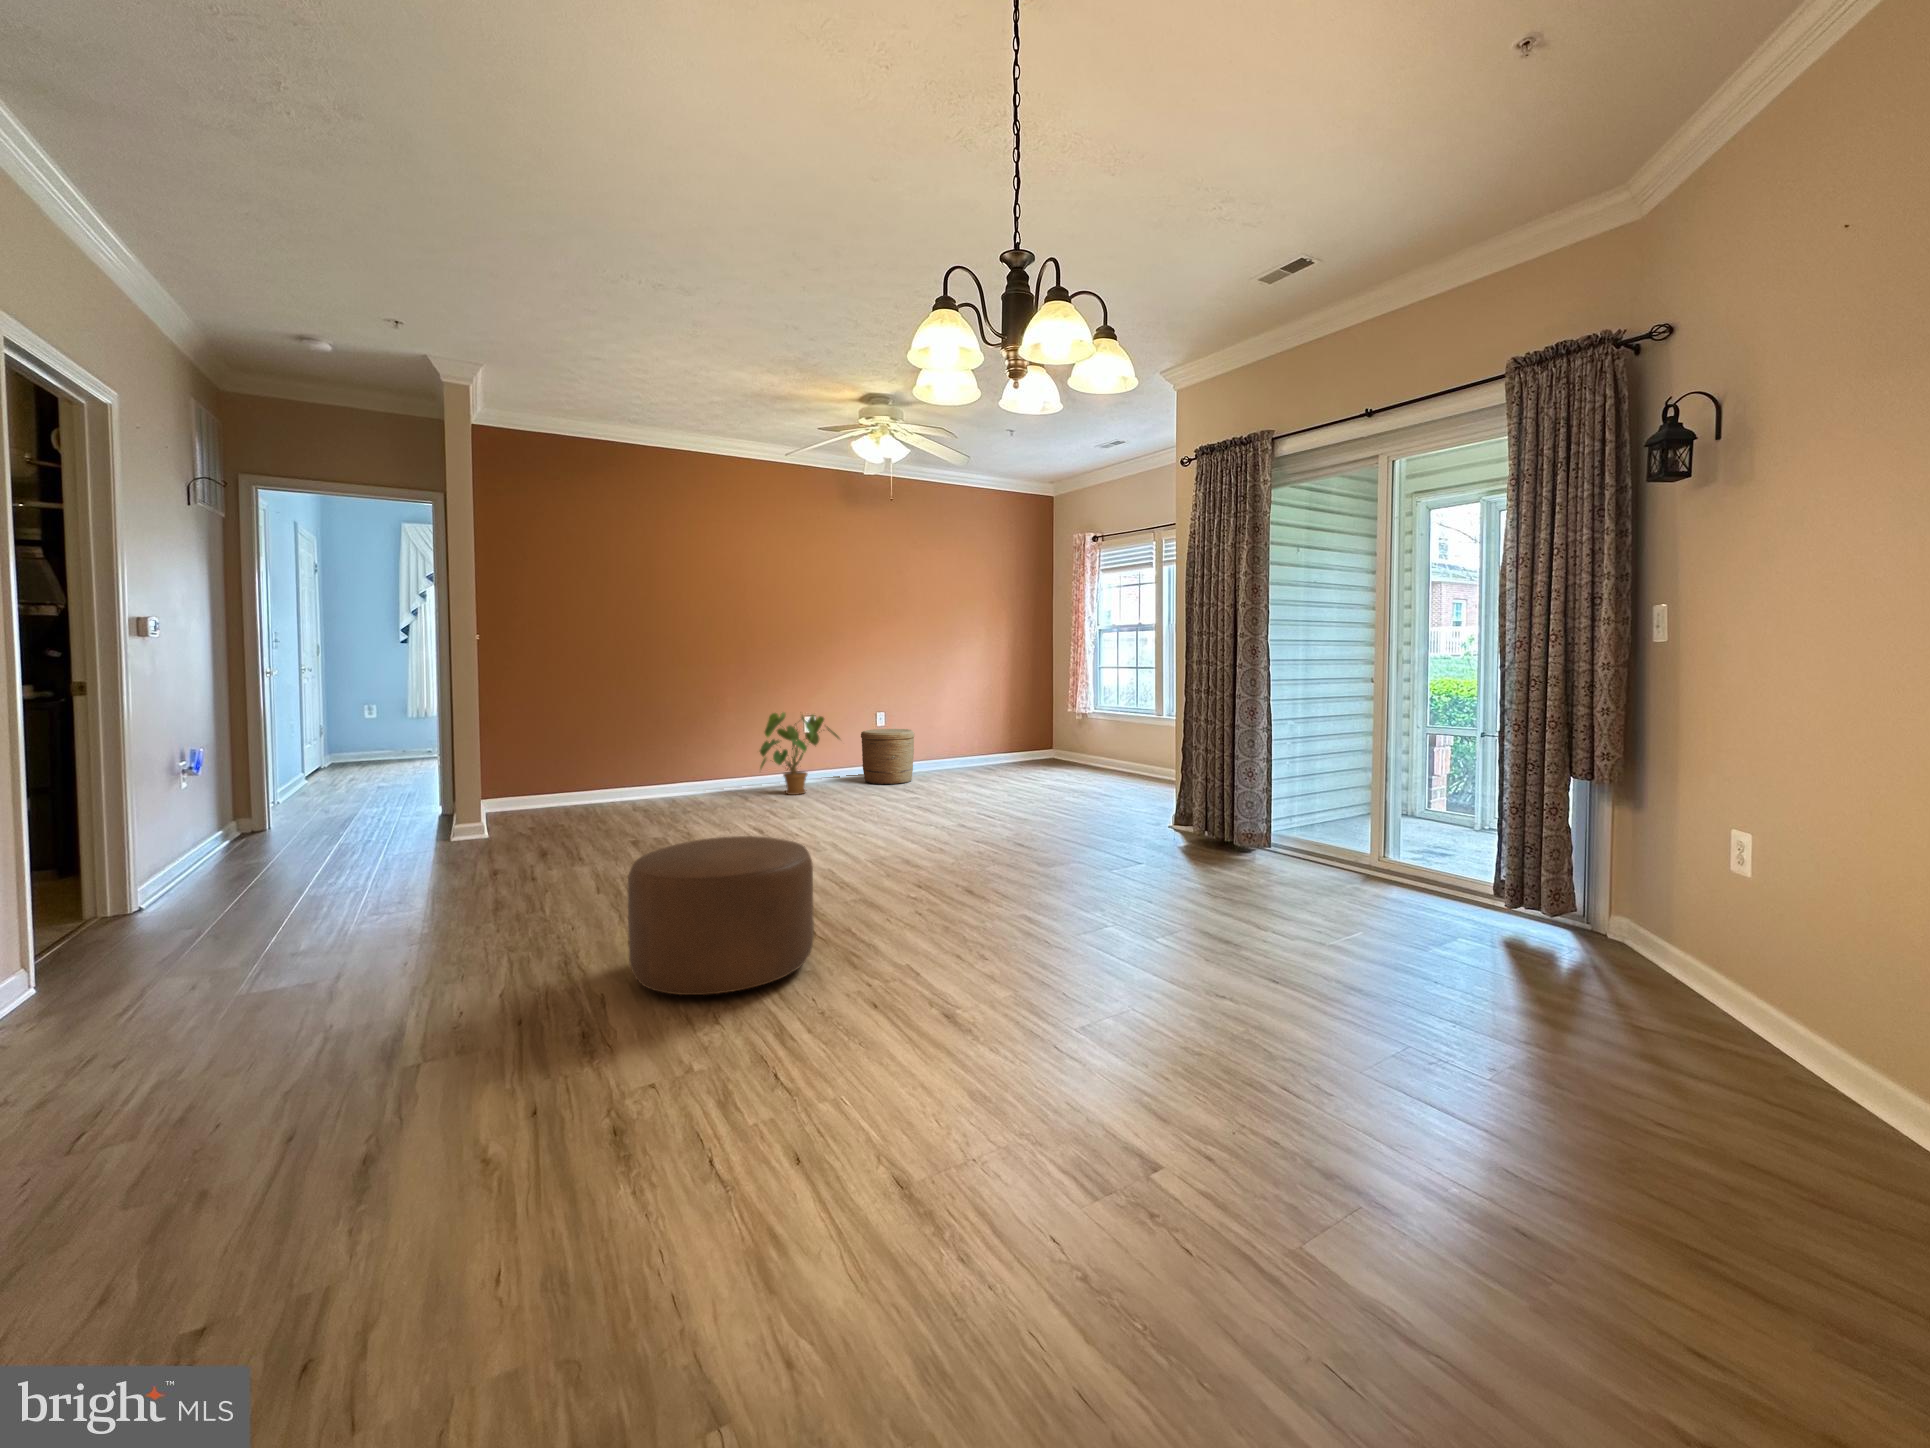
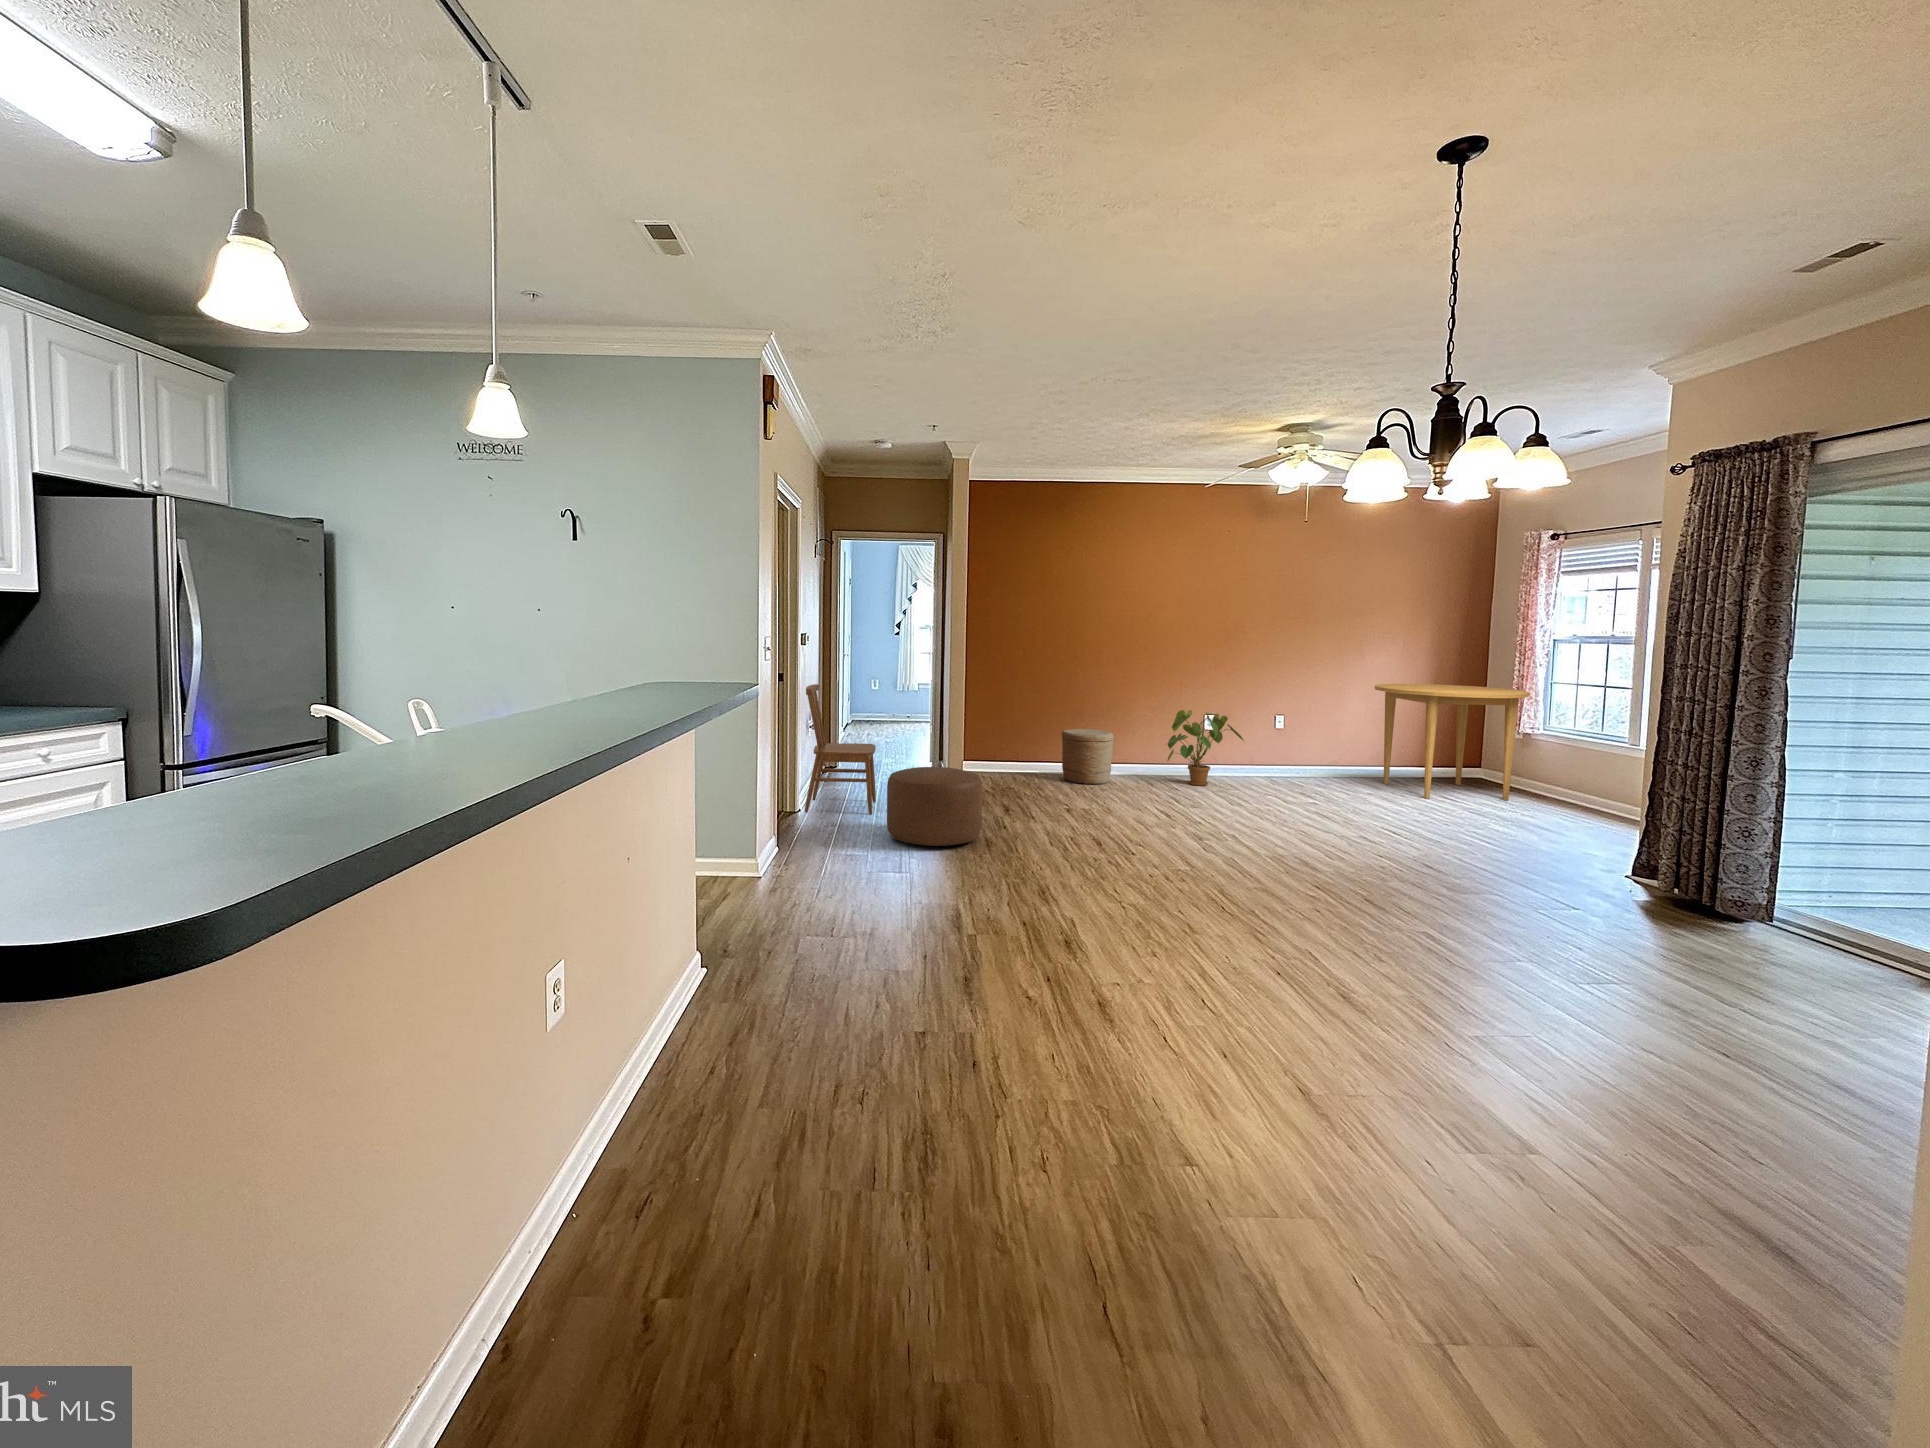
dining table: none [962,675,1084,782] -> present [1375,684,1530,800]
dining chair: none [151,698,318,905] -> present [805,684,876,814]
woven basket: present [861,729,914,785] -> present [1061,729,1114,784]
ottoman: present [627,836,814,995] -> present [887,767,982,846]

